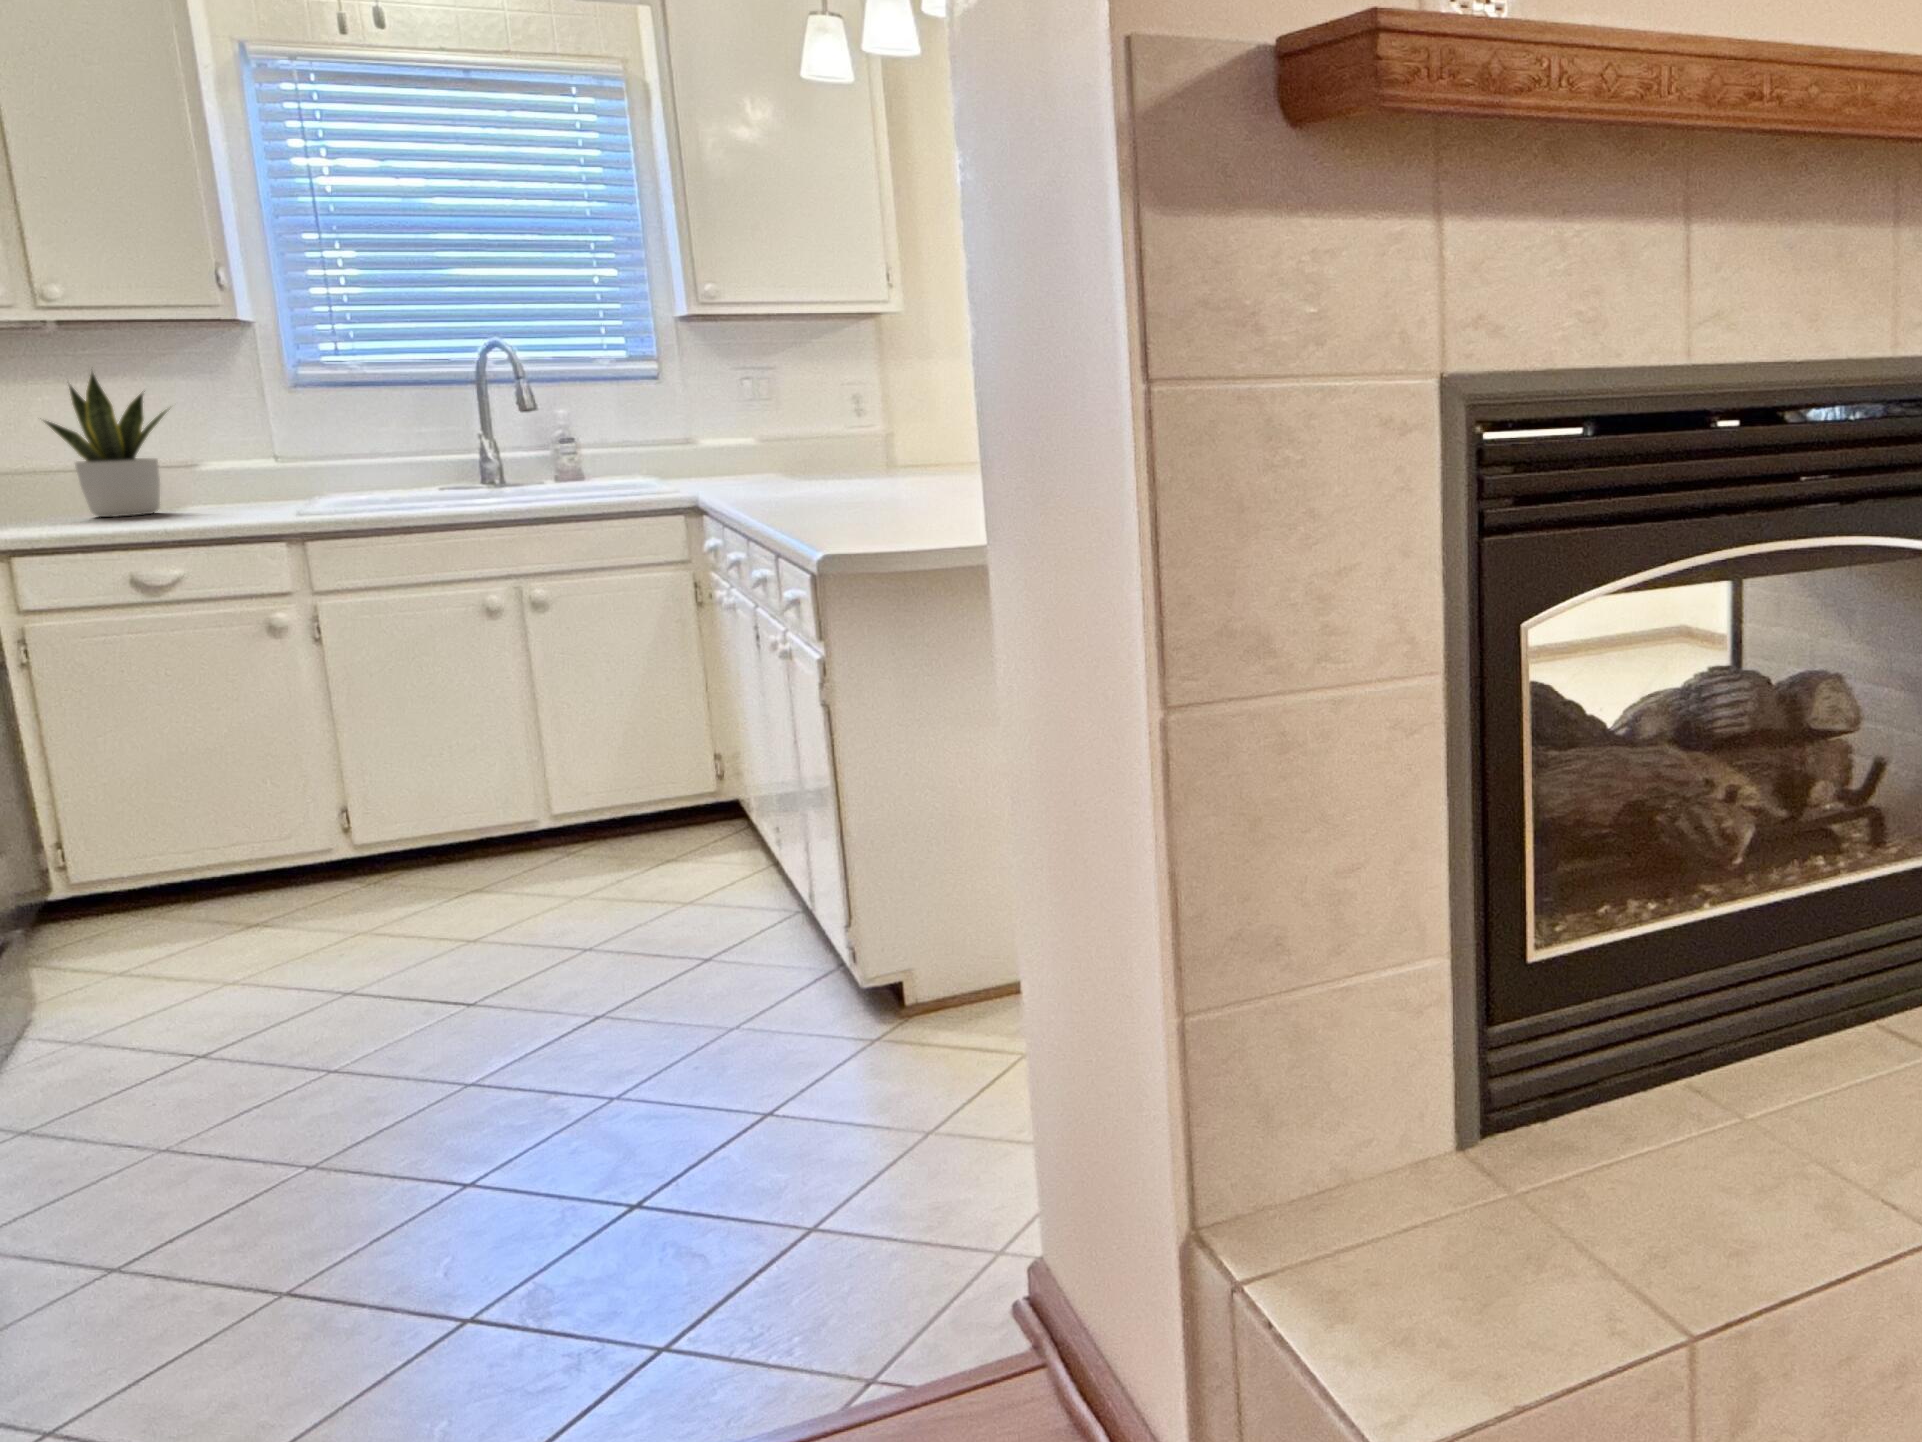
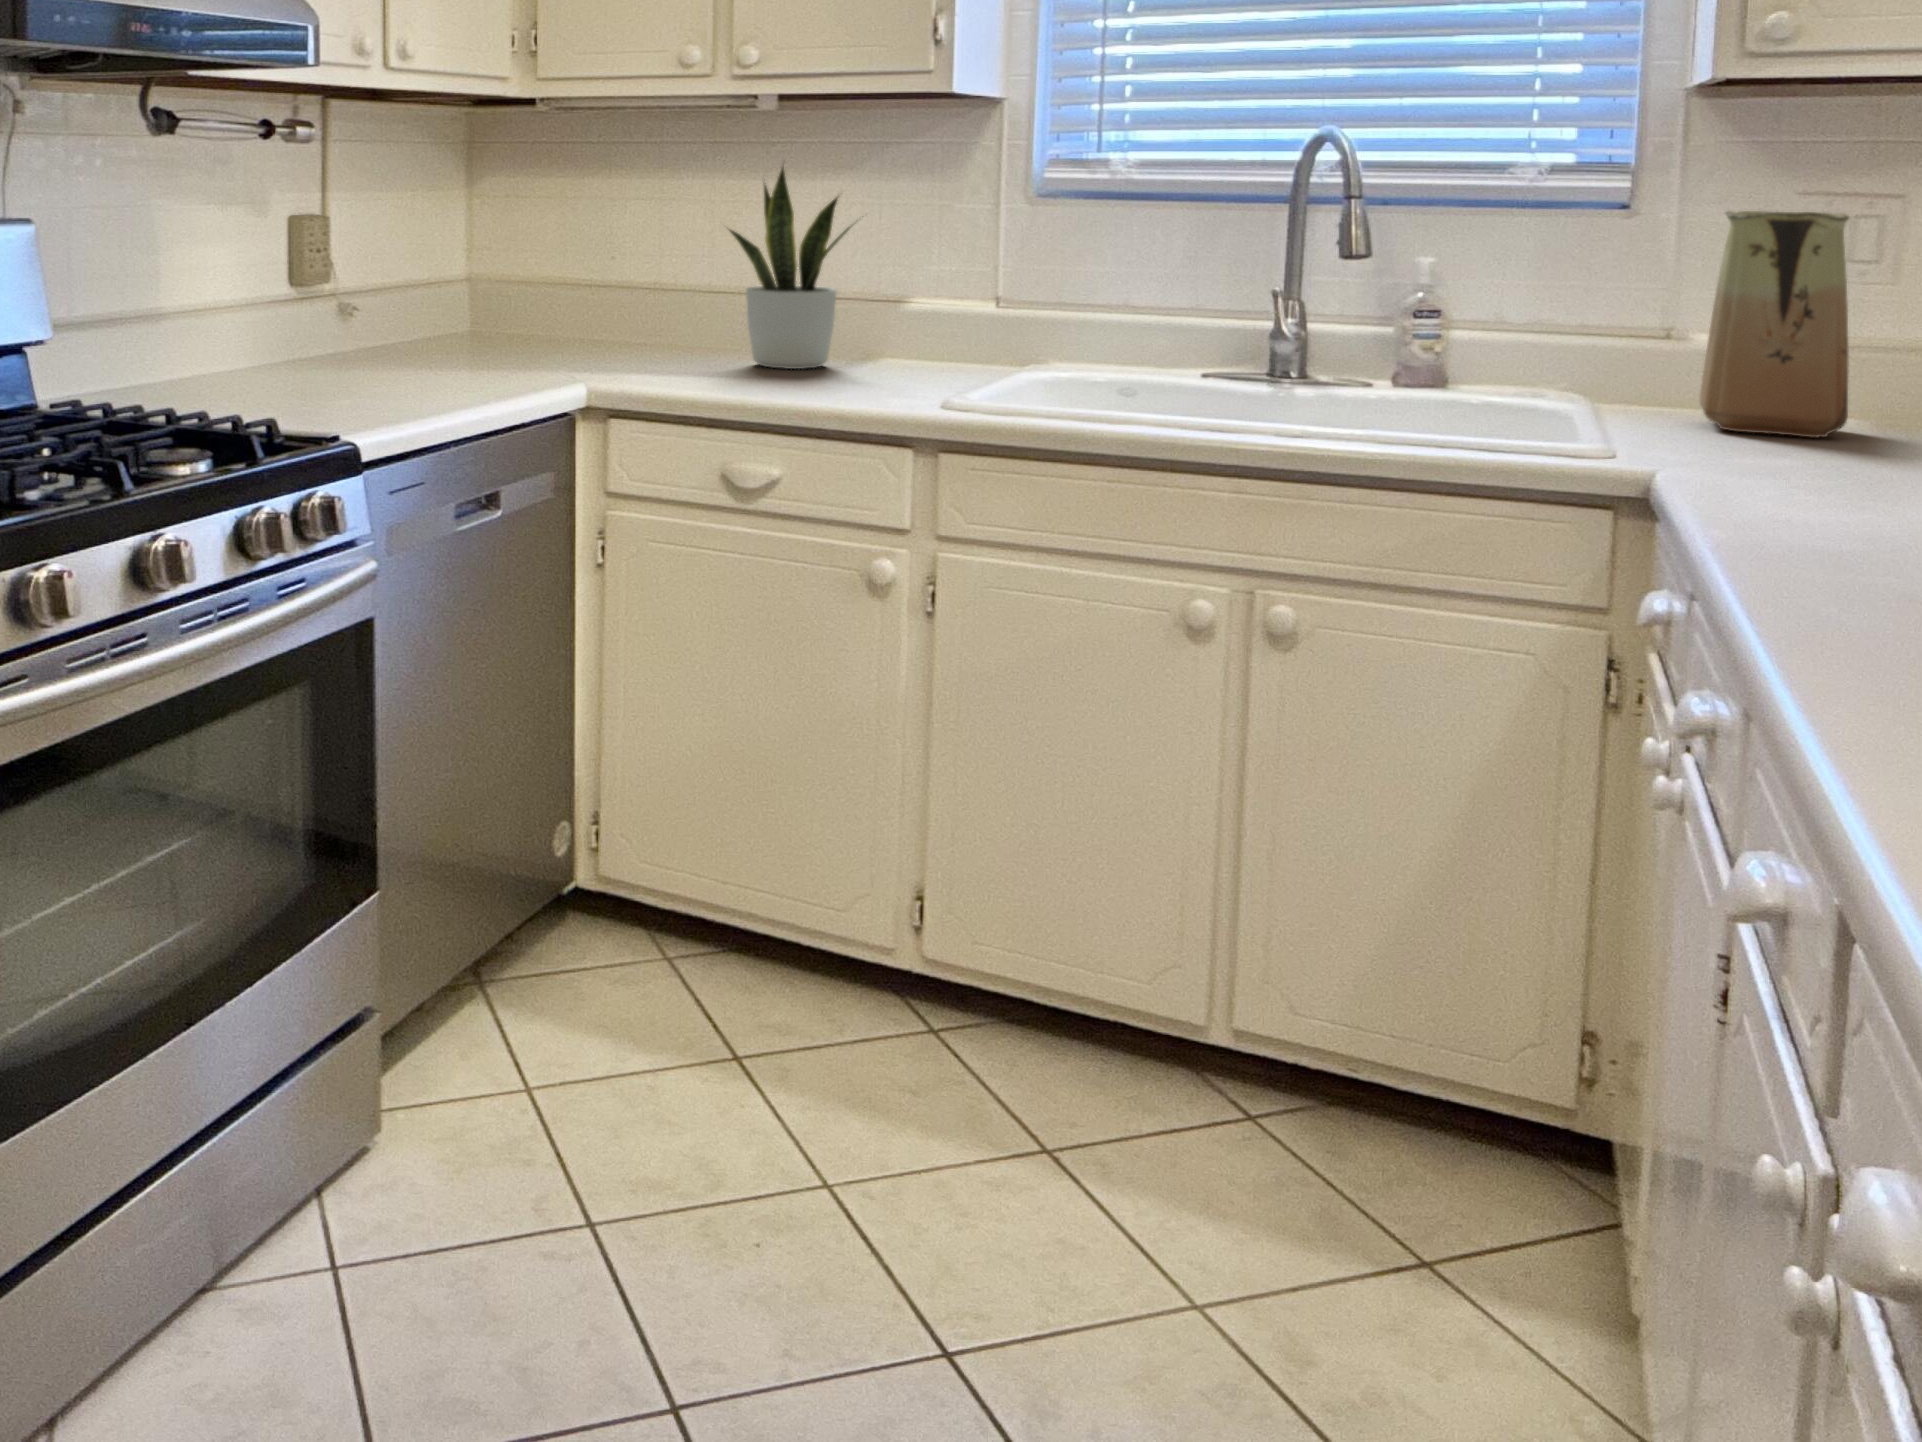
vase: none [705,378,770,480] -> present [1700,211,1849,438]

